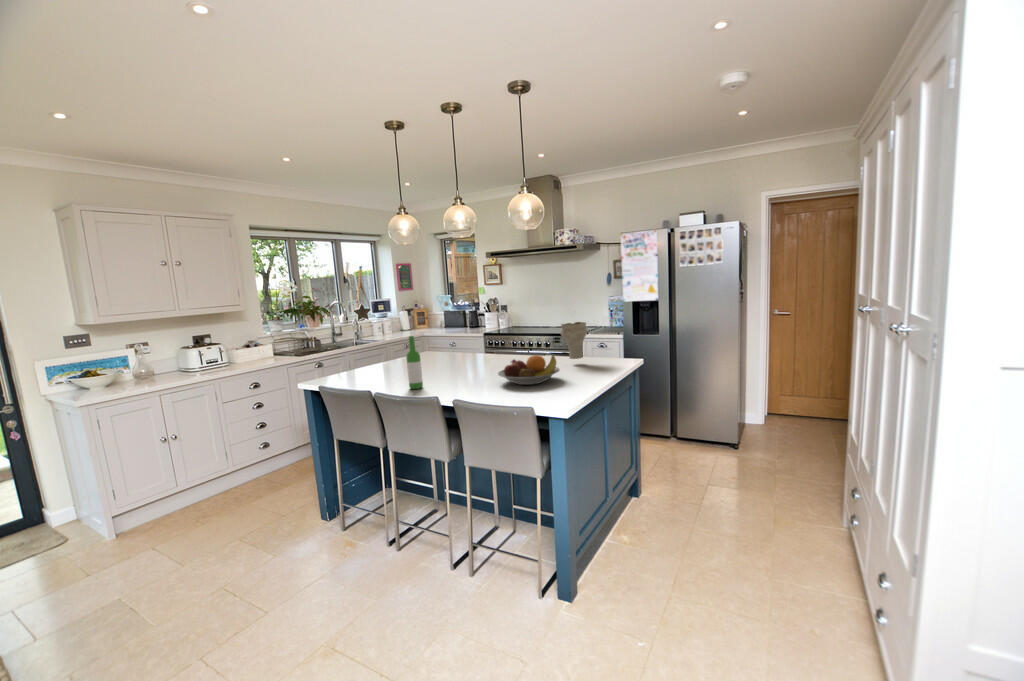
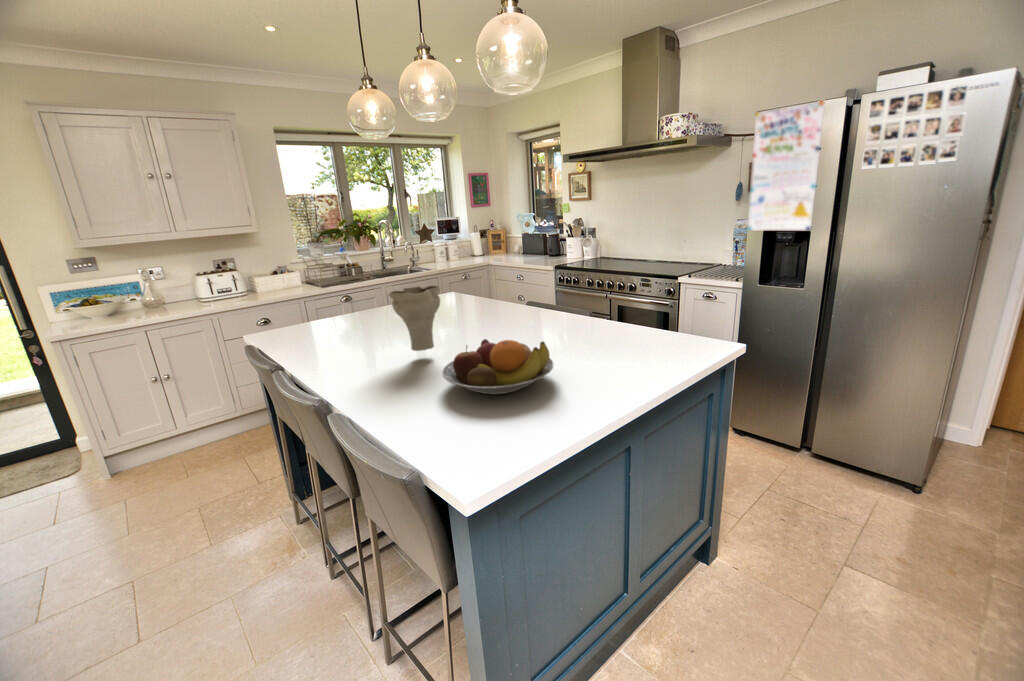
vase: present [561,322,587,359] -> present [388,285,440,351]
wine bottle: present [407,336,423,389] -> none [319,290,350,373]

